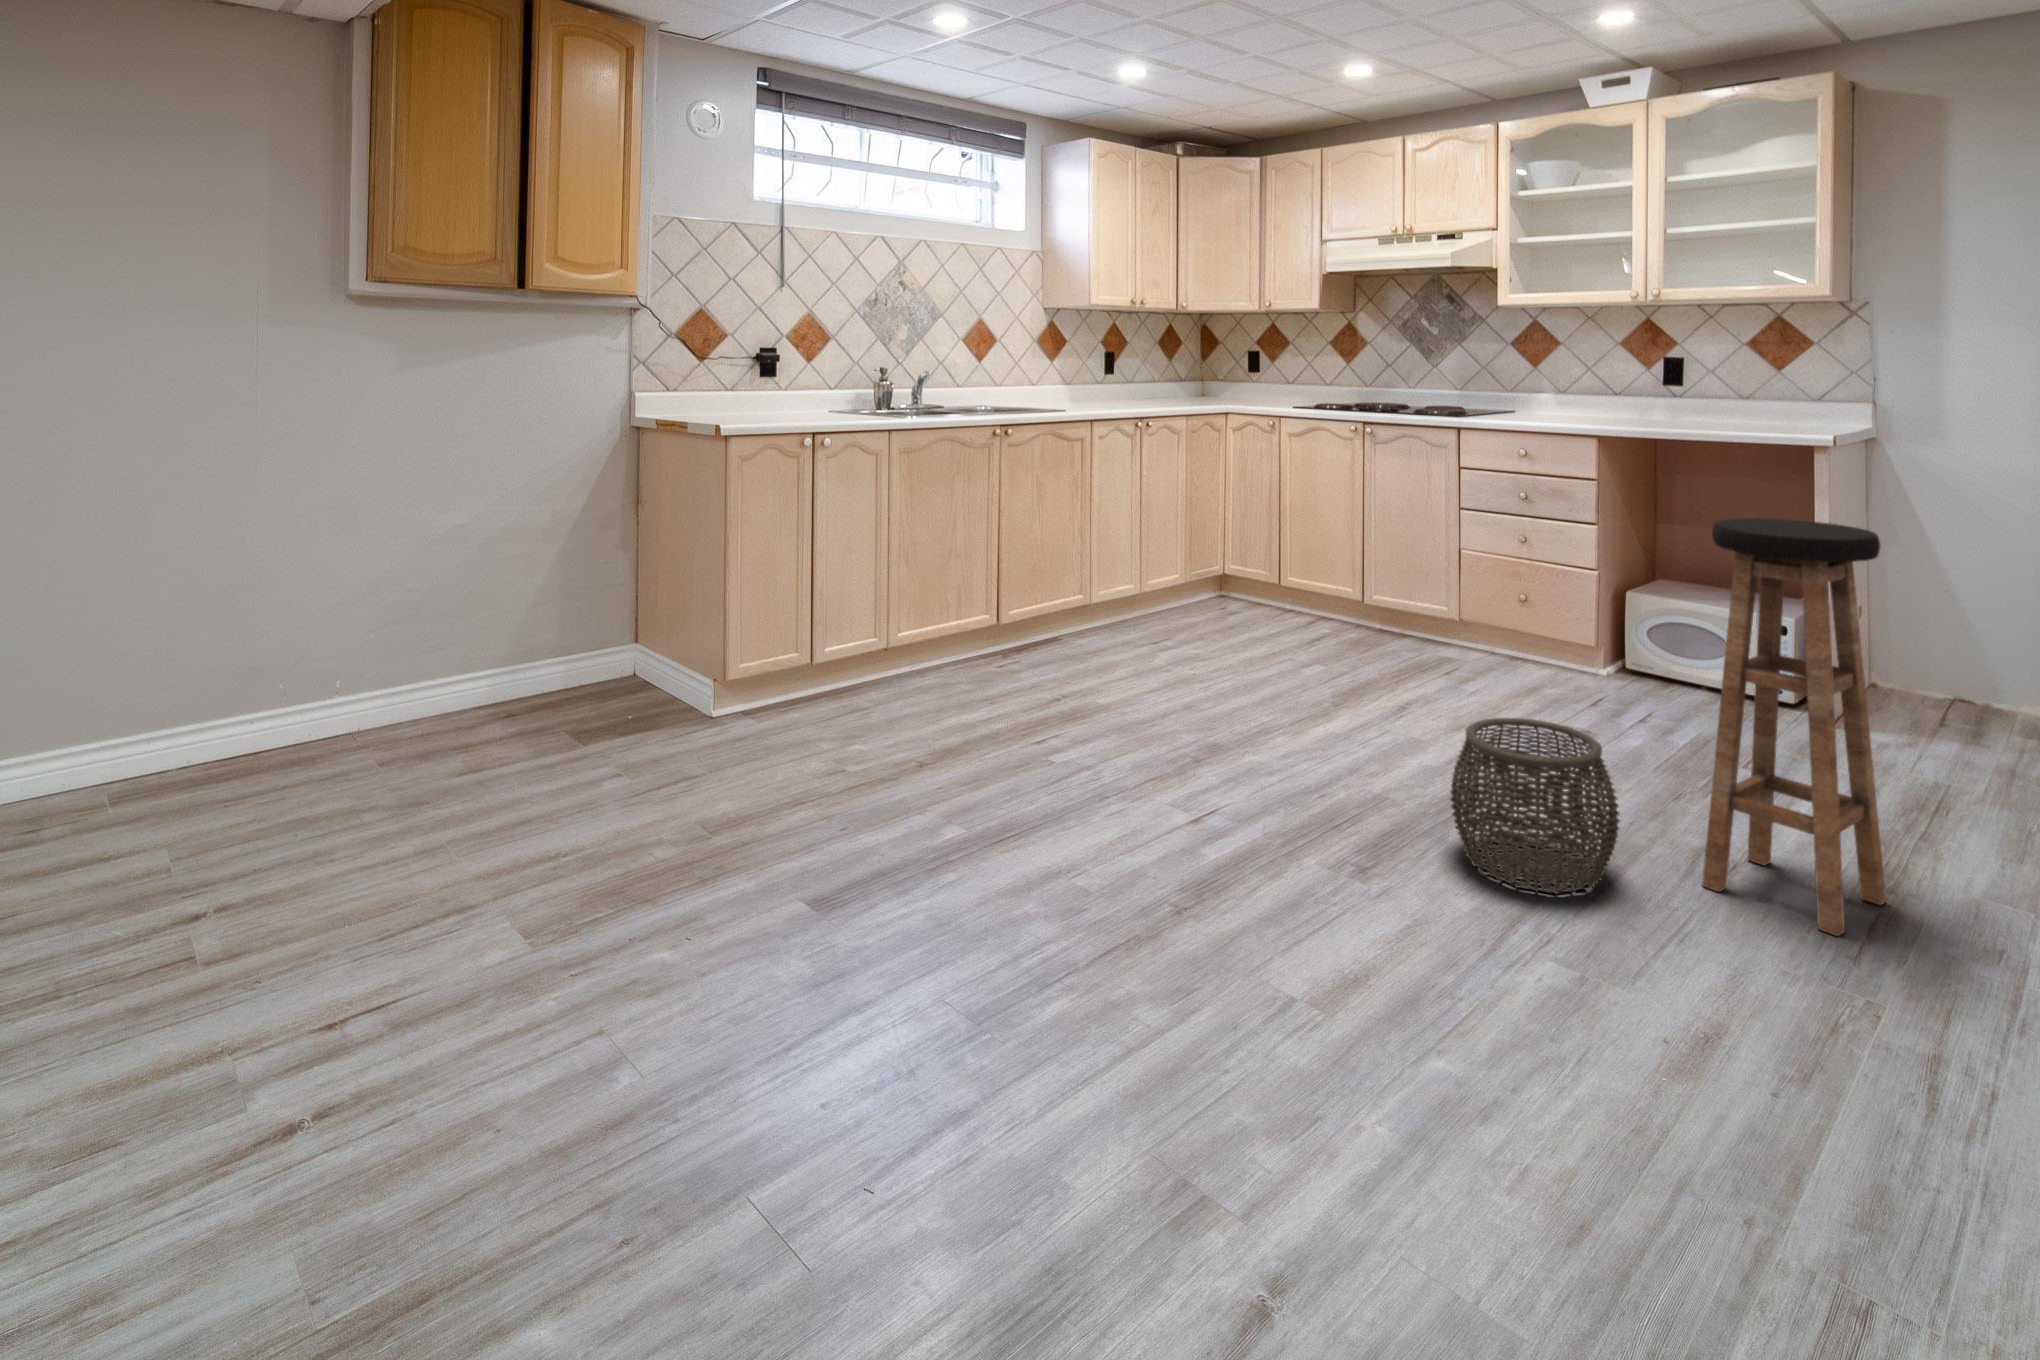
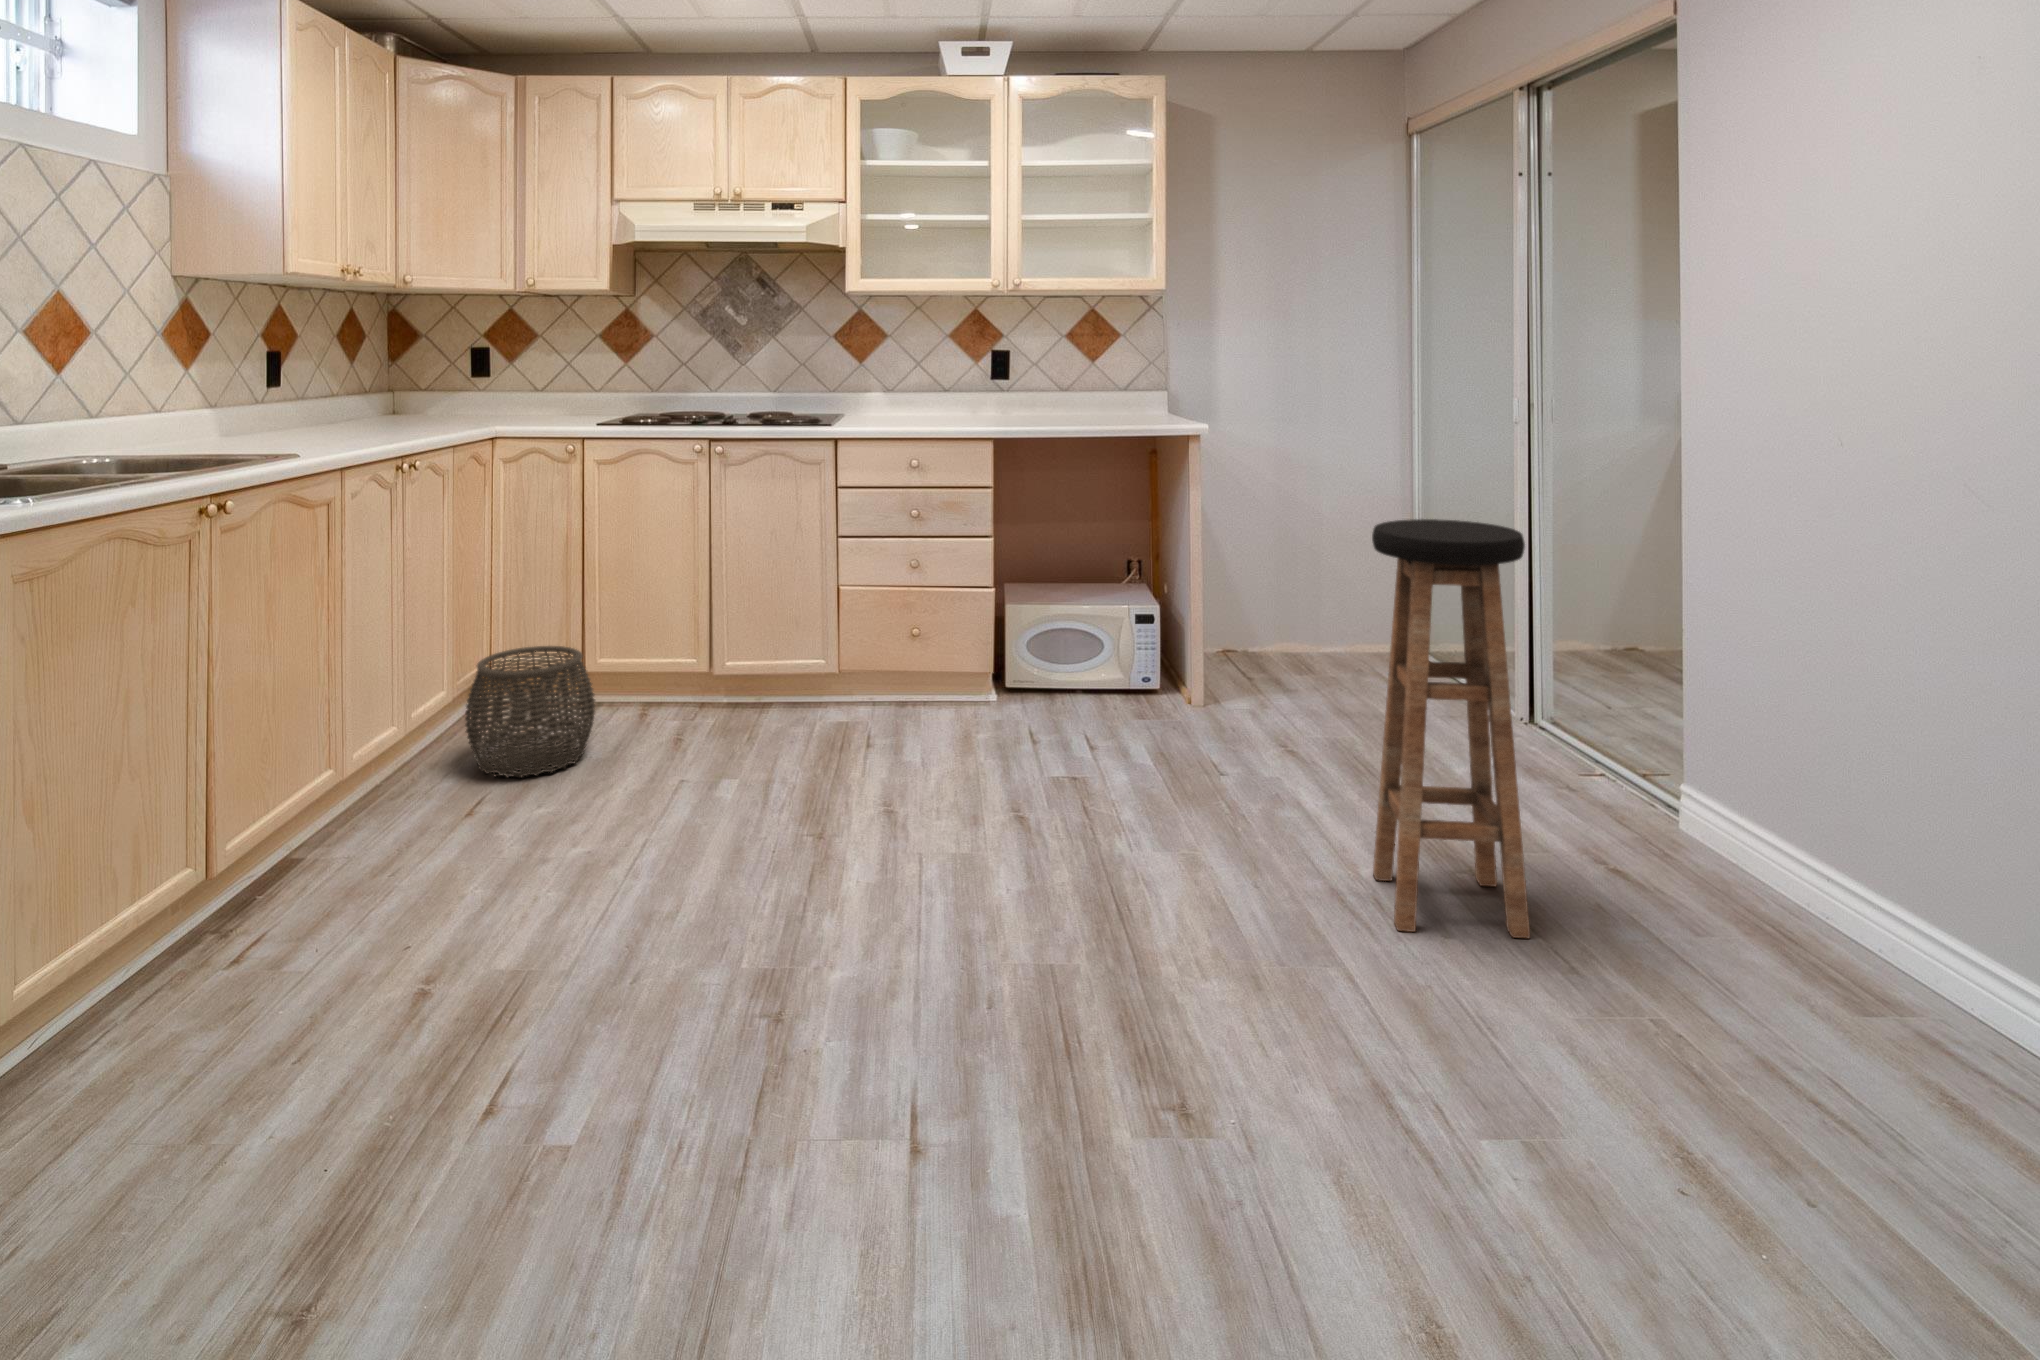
woven basket: present [1450,718,1620,894] -> present [465,646,595,778]

